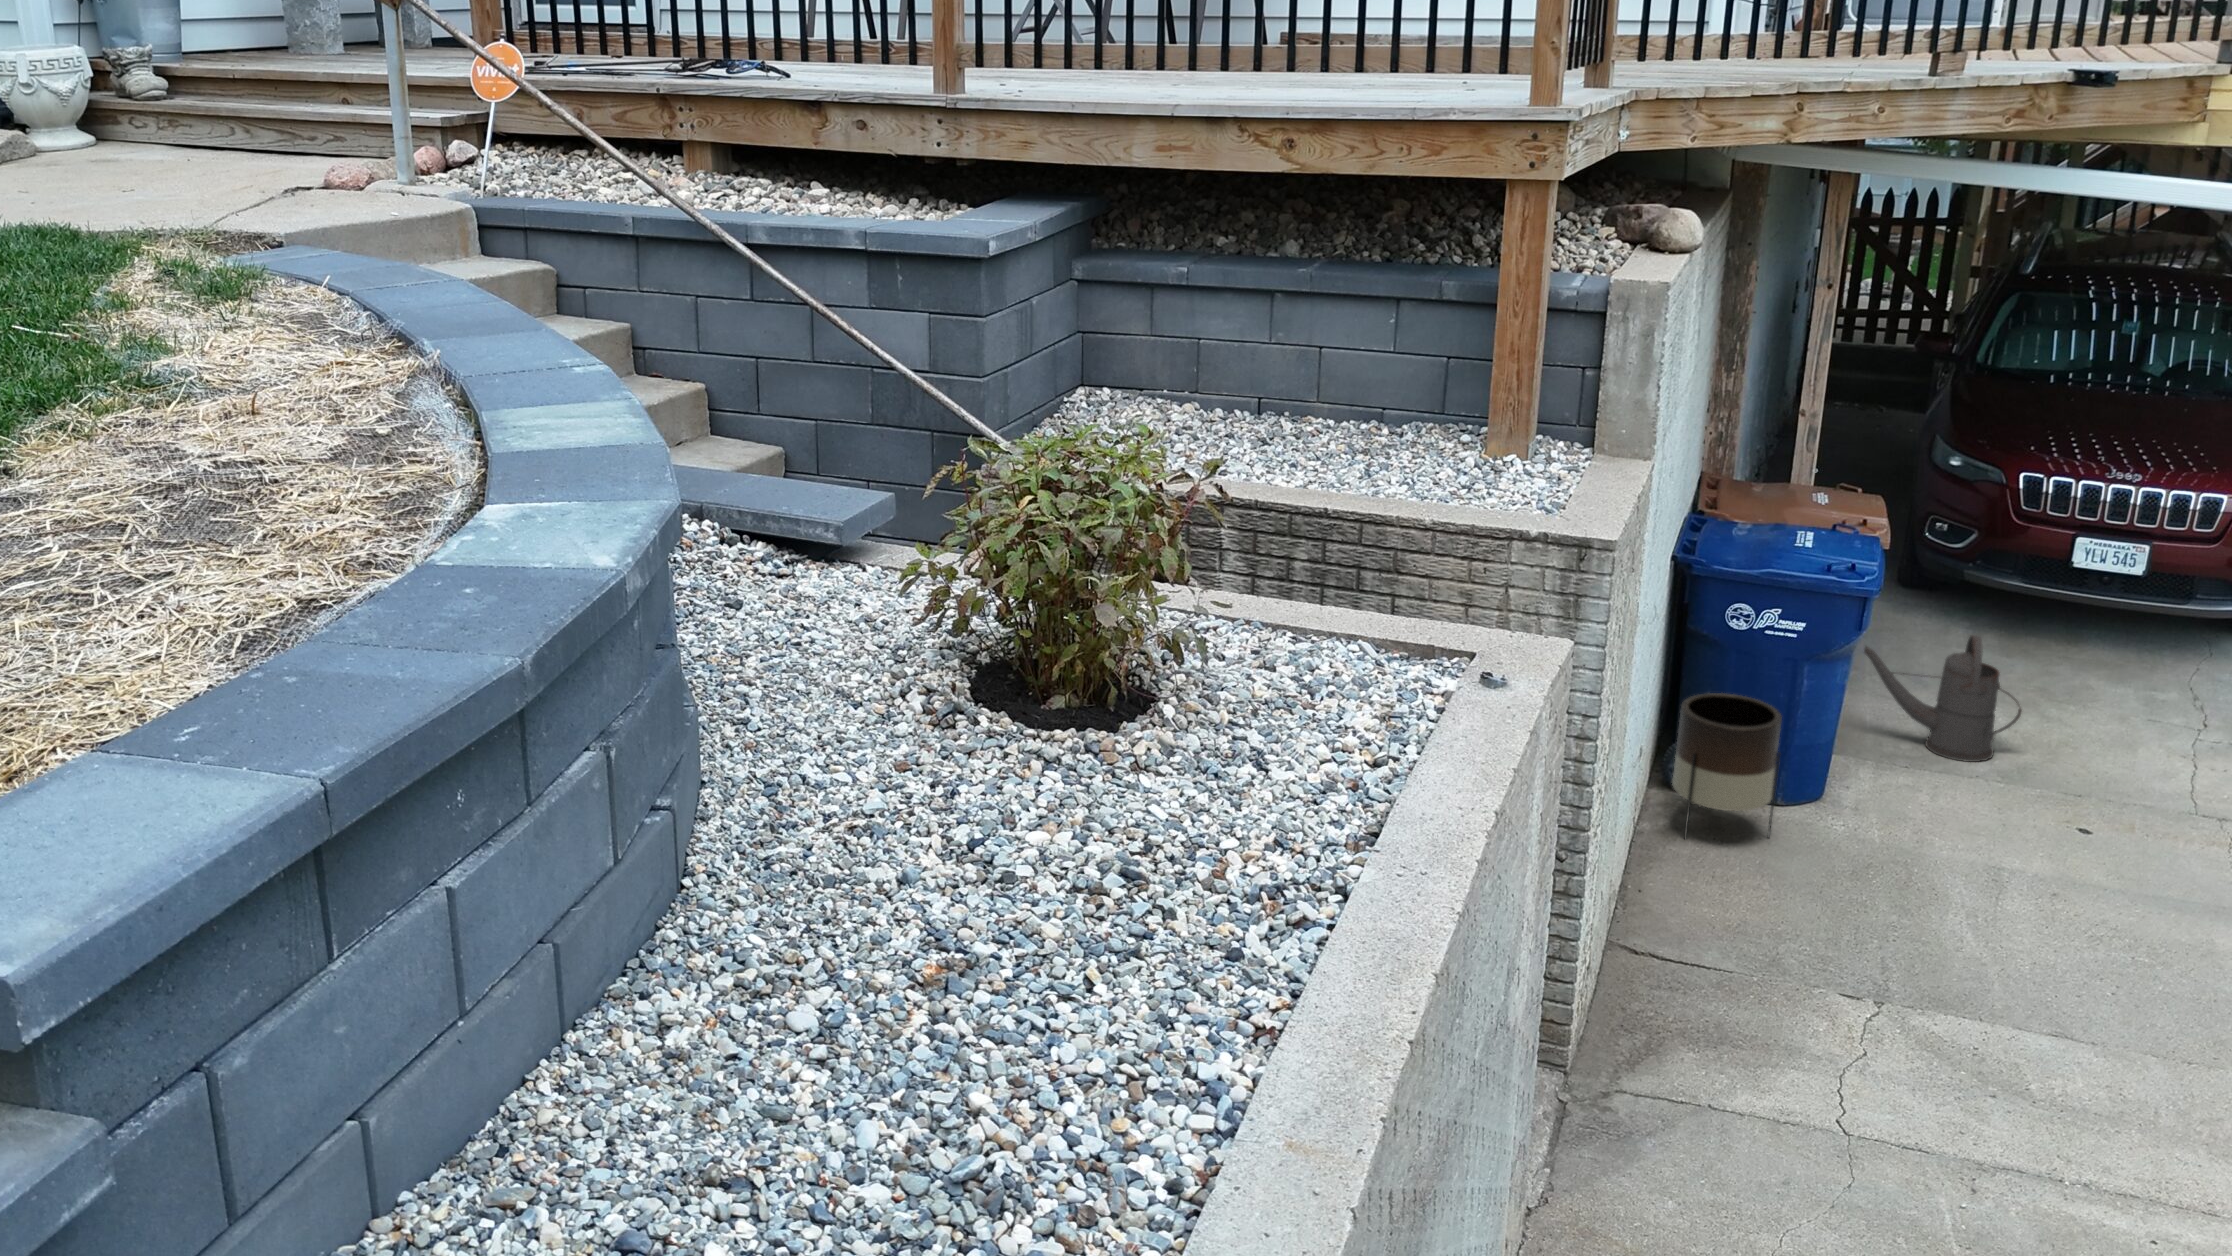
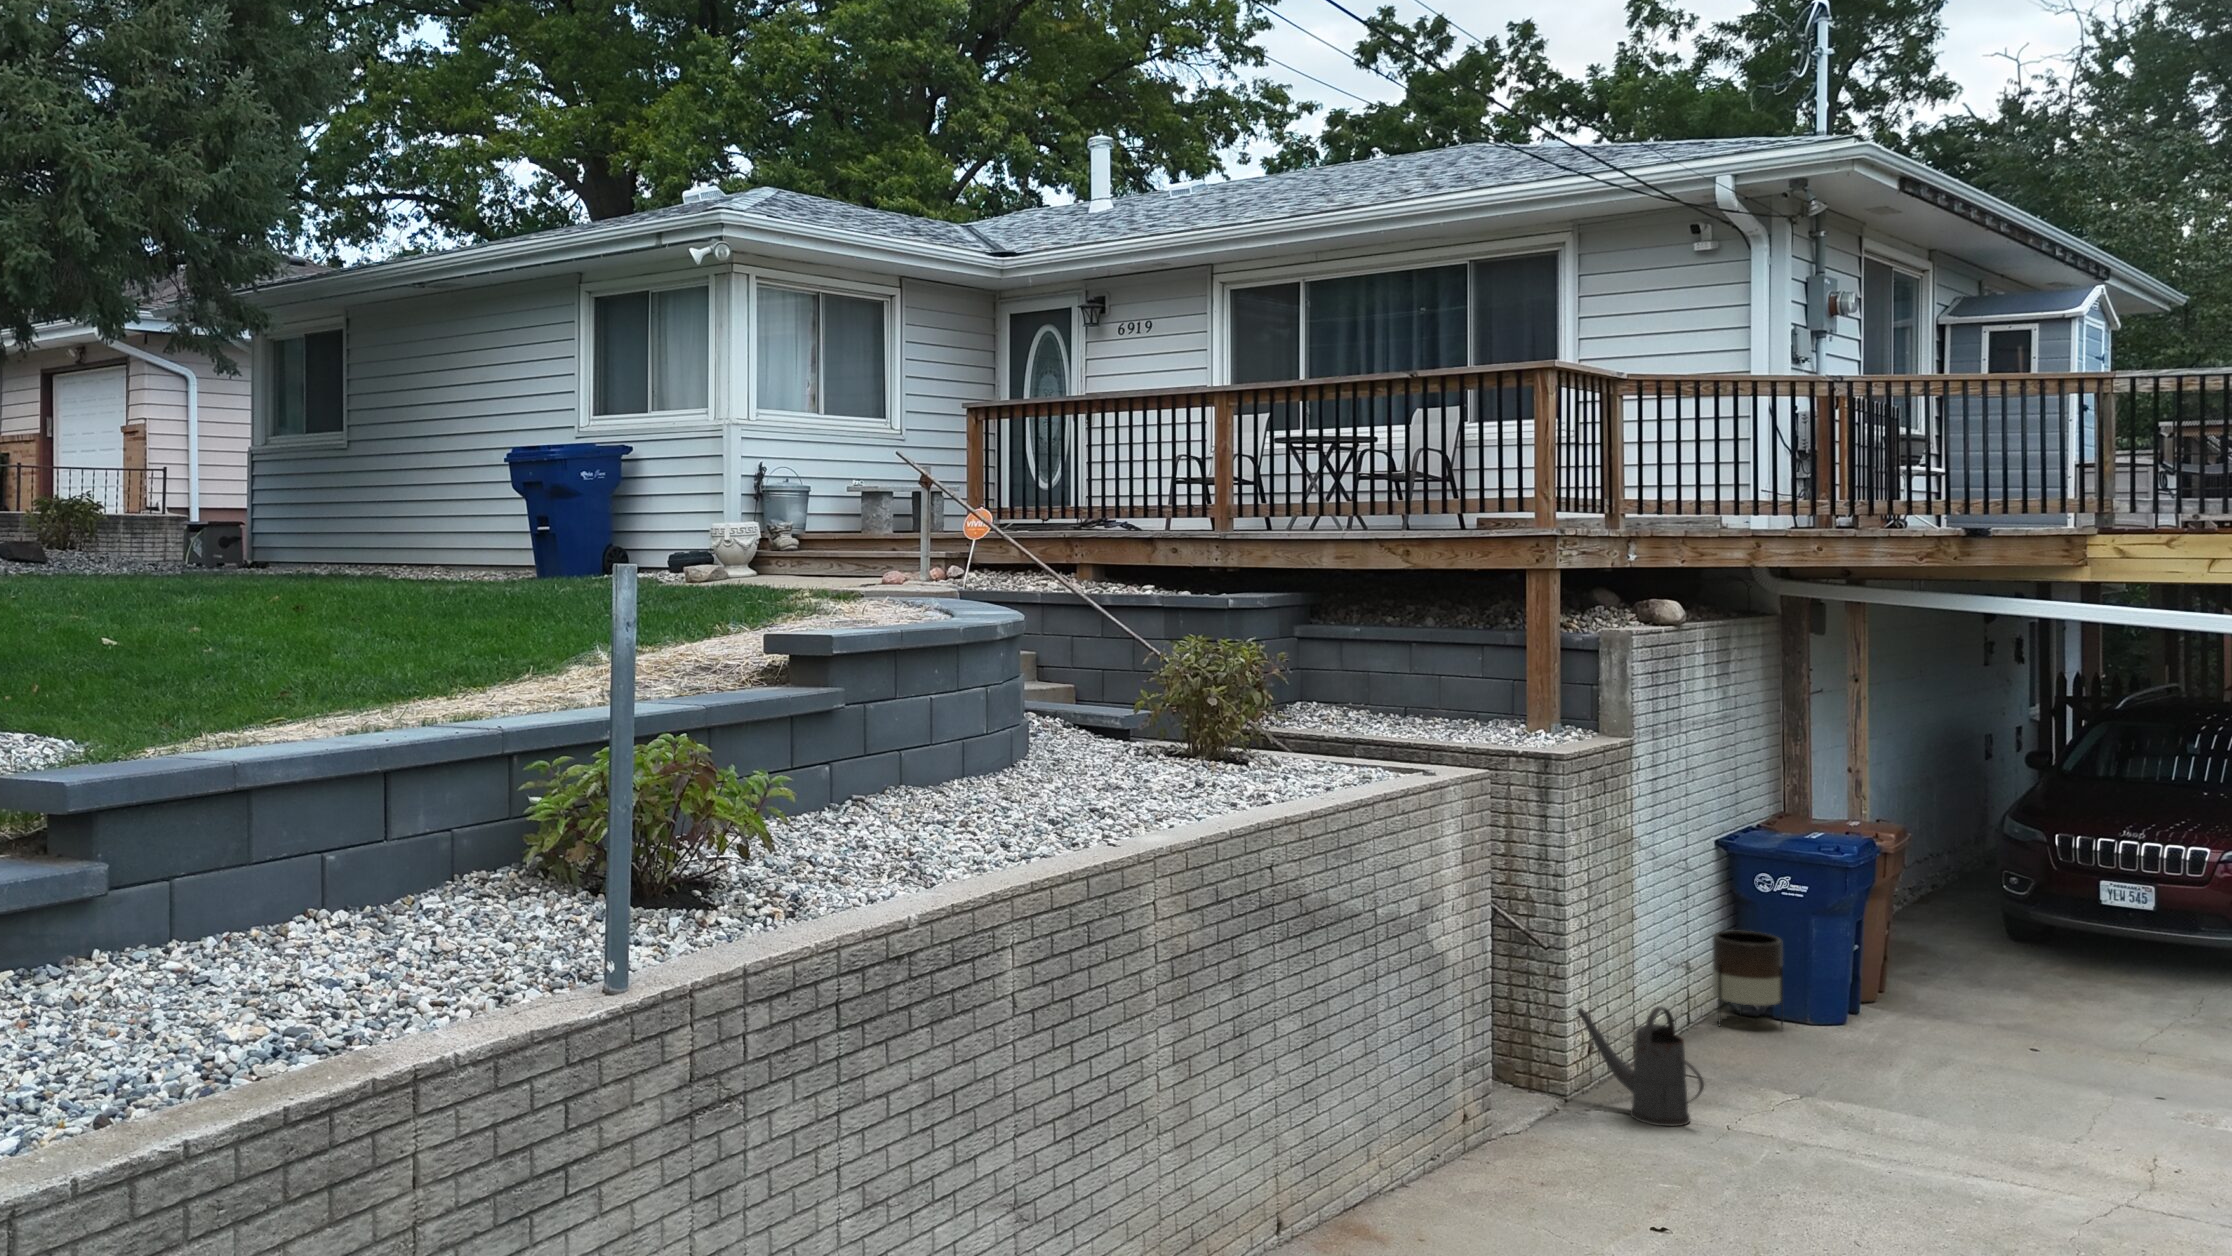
watering can: present [1864,635,2022,762] -> present [1577,1006,1704,1126]

